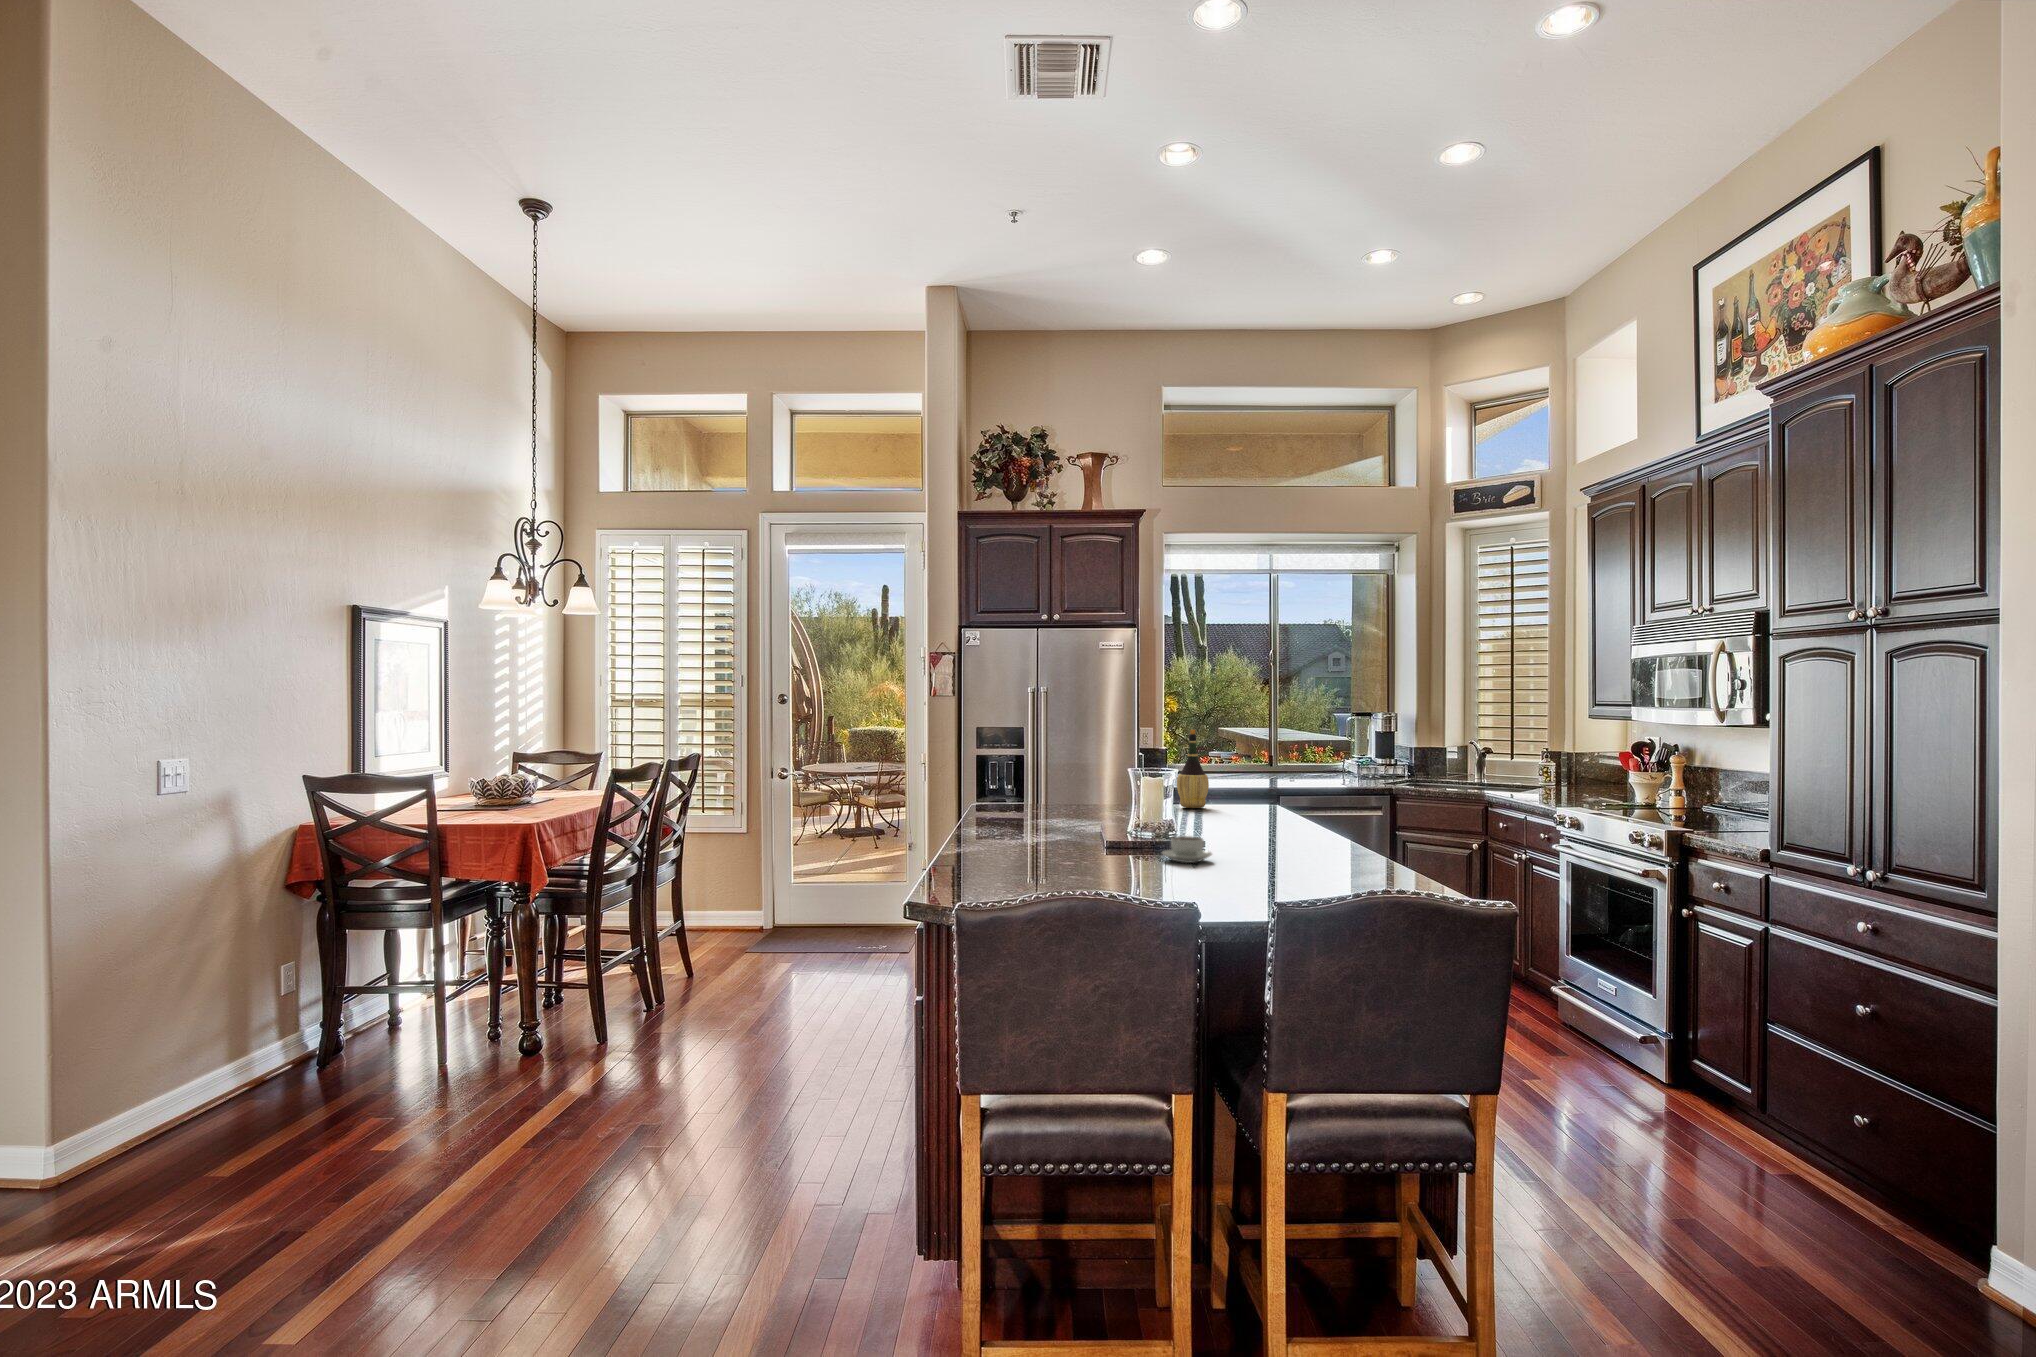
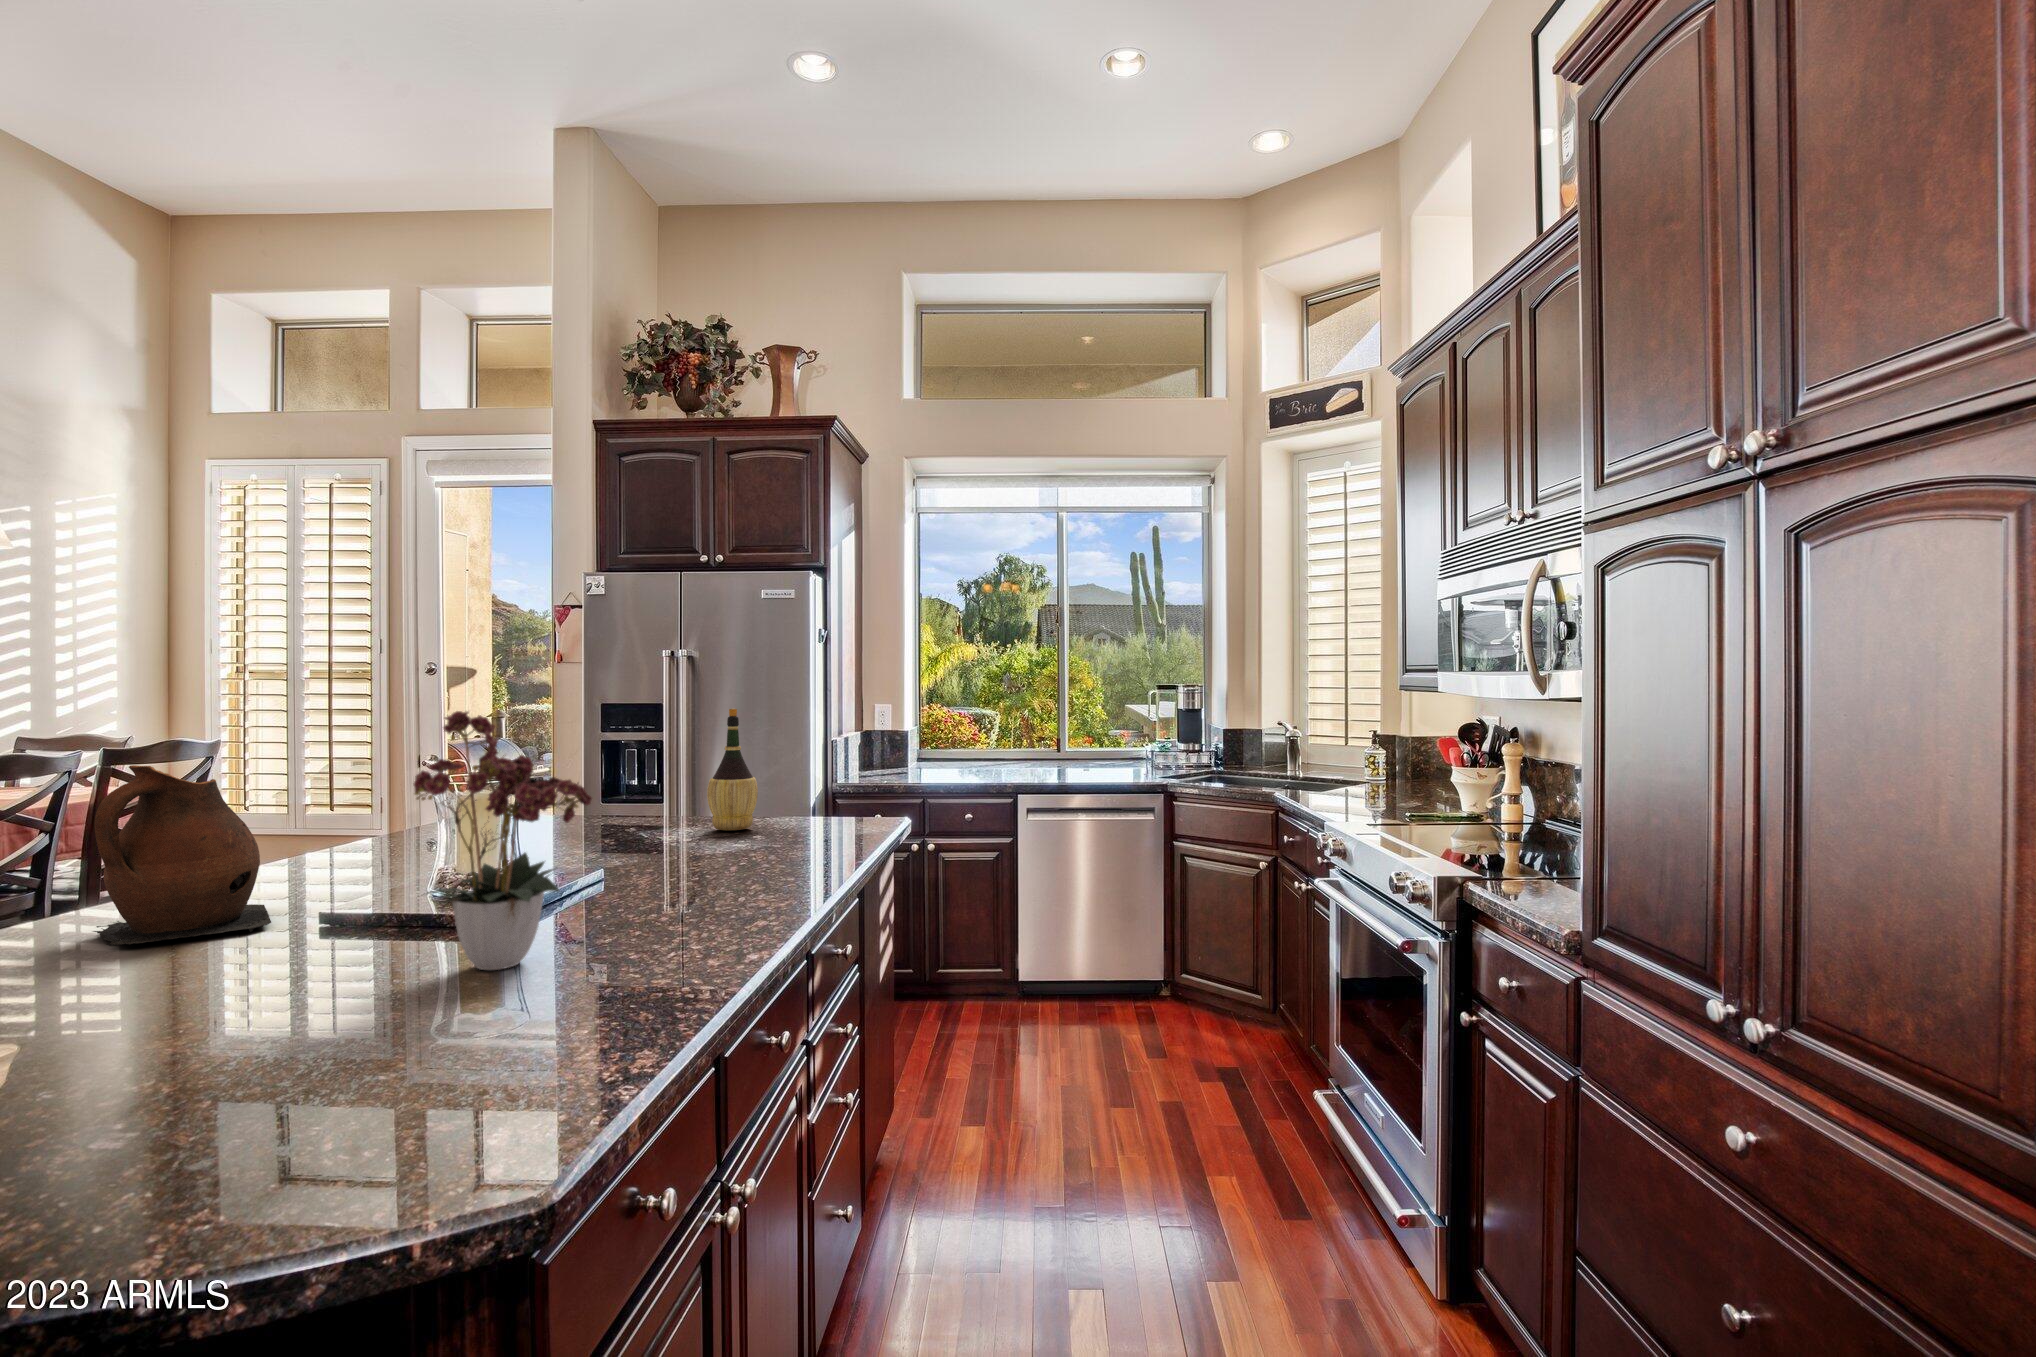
flower arrangement: none [1242,724,1324,852] -> present [414,711,592,970]
ceramic pitcher: none [1029,757,1110,846] -> present [93,765,271,945]
coffee cup: present [1163,836,1212,863] -> none [90,949,243,1020]

